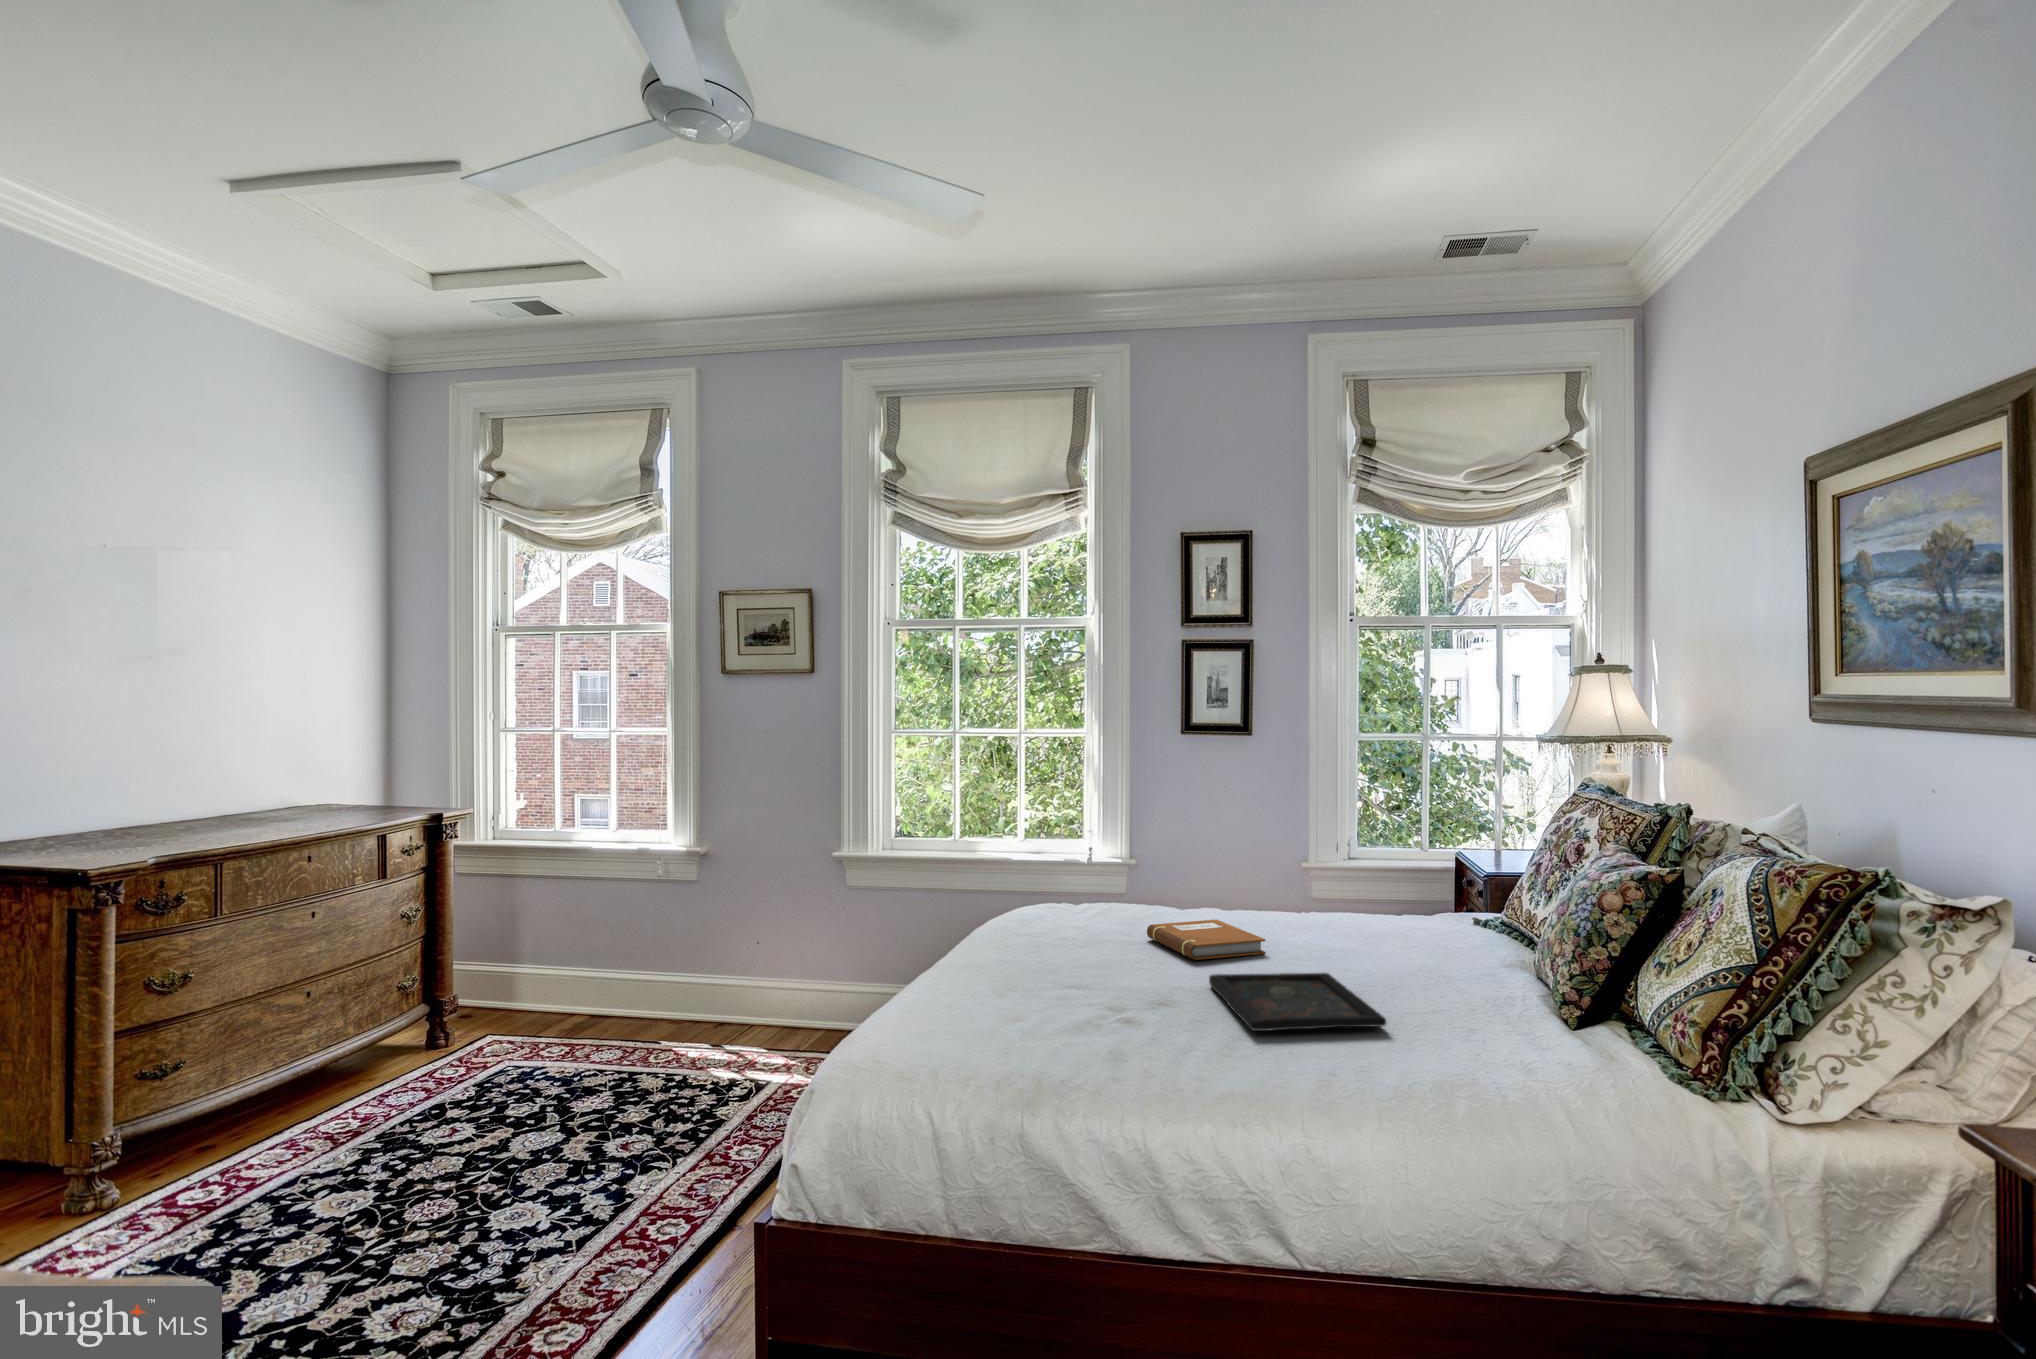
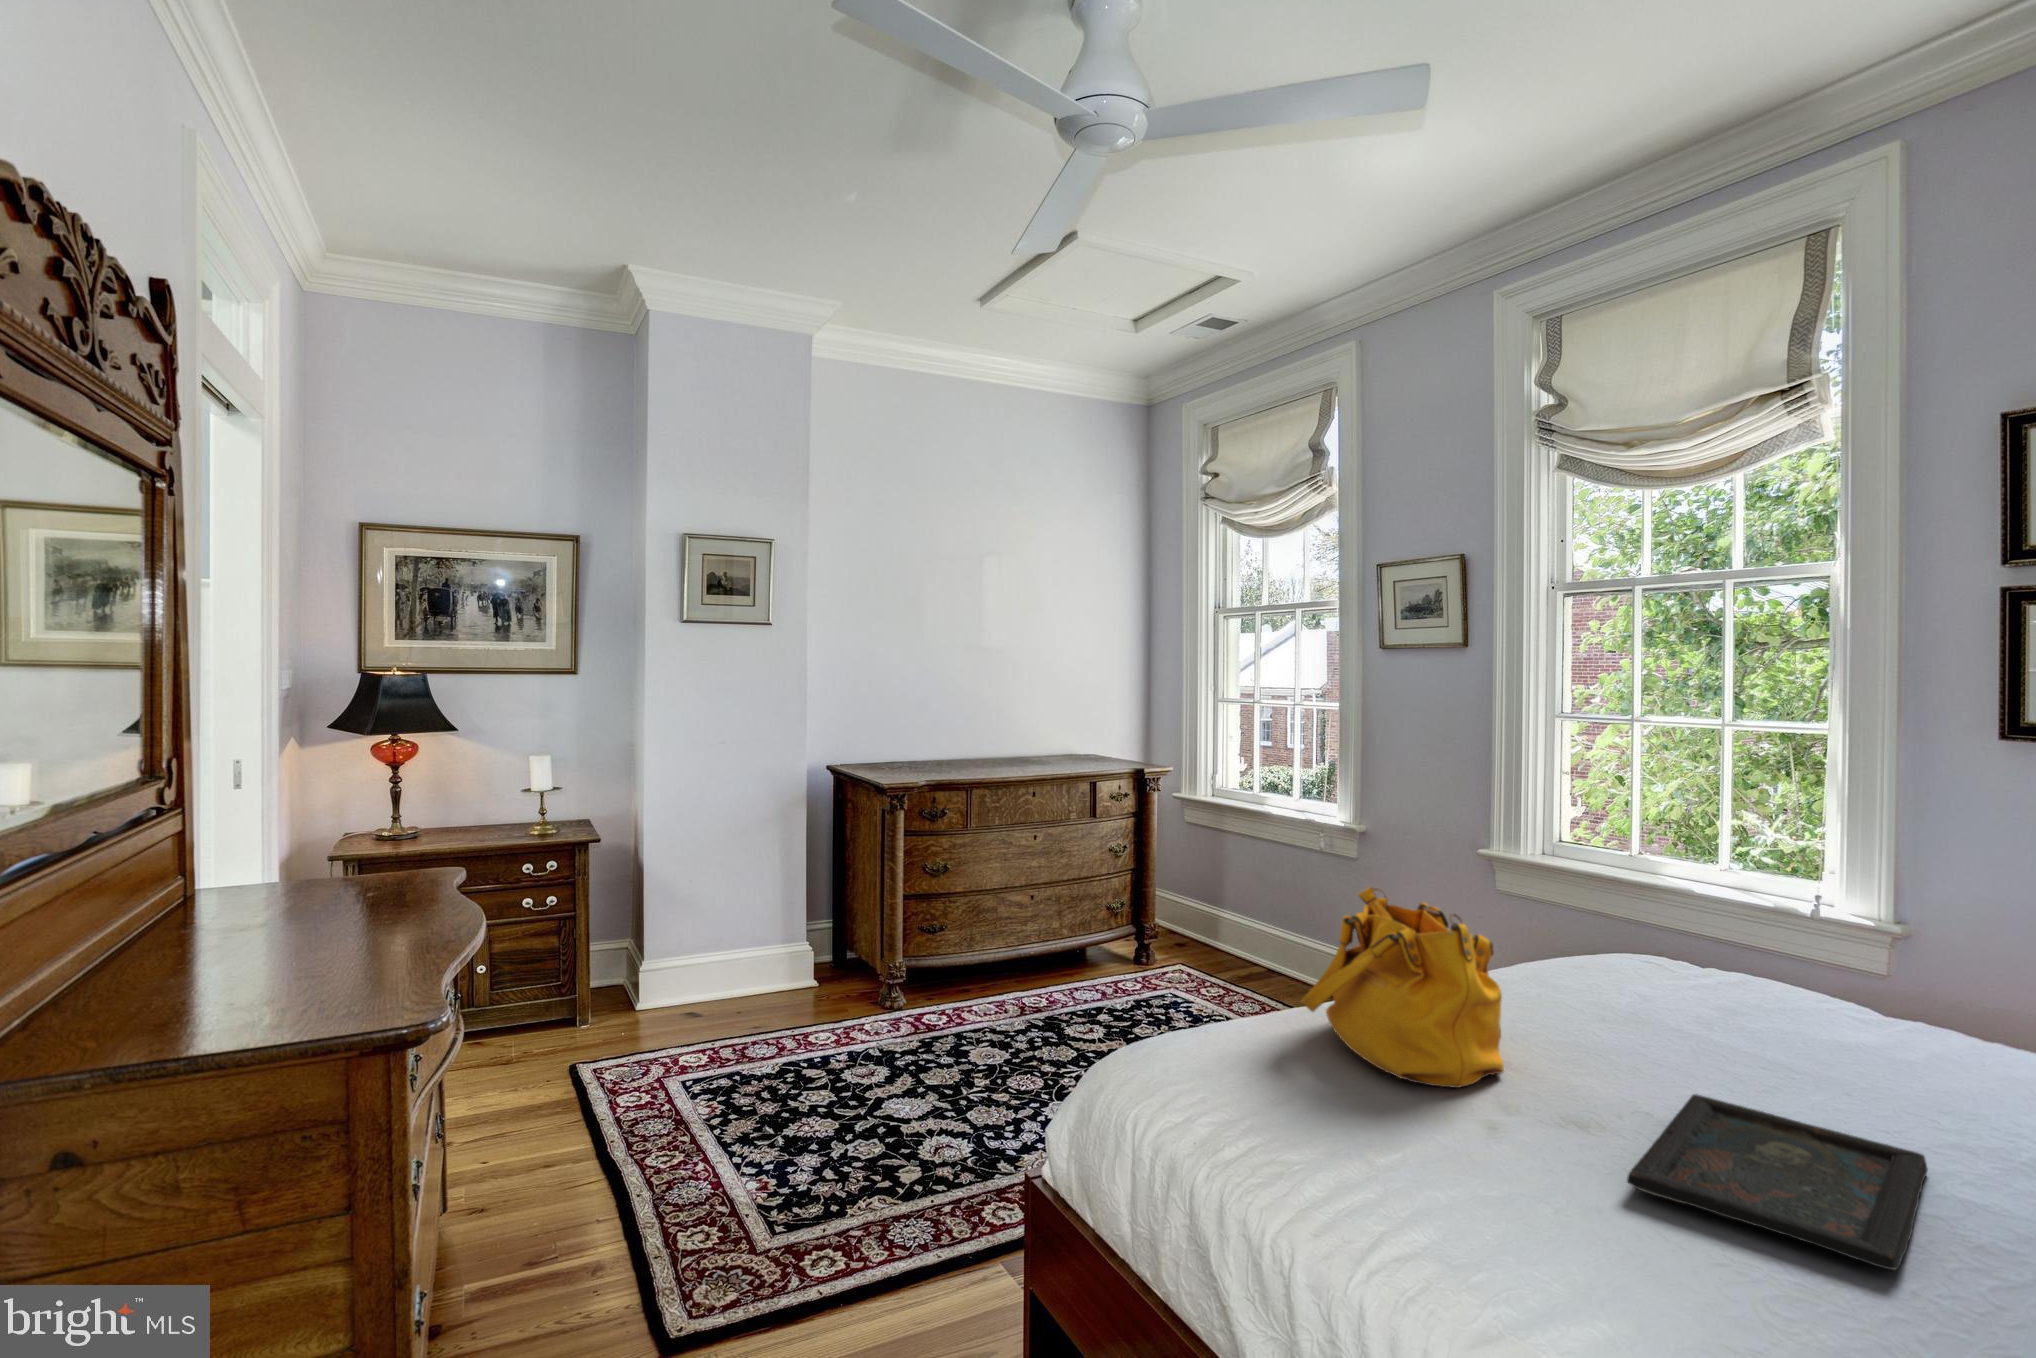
handbag: none [949,872,1102,1018] -> present [1301,886,1504,1088]
notebook: present [1147,920,1266,960] -> none [1710,1005,1884,1095]

